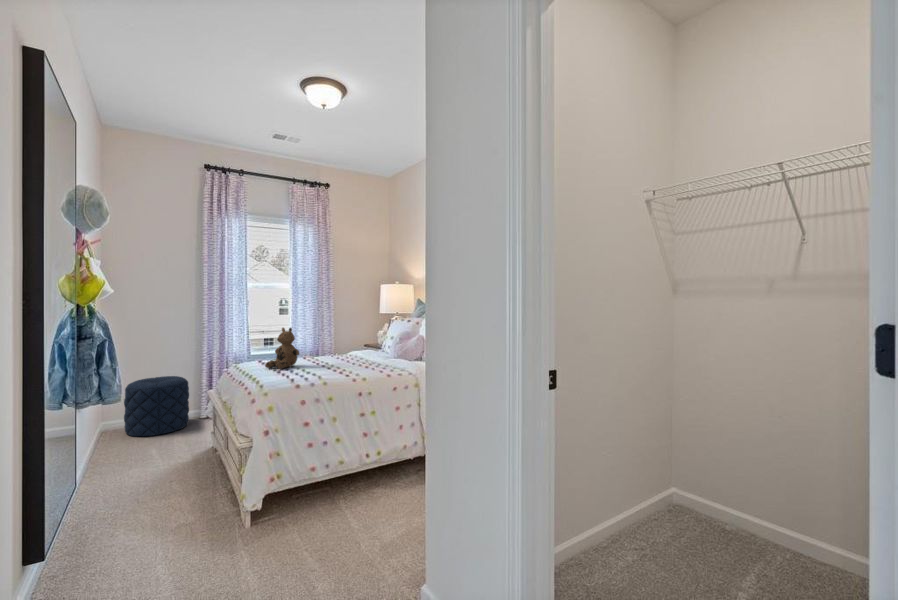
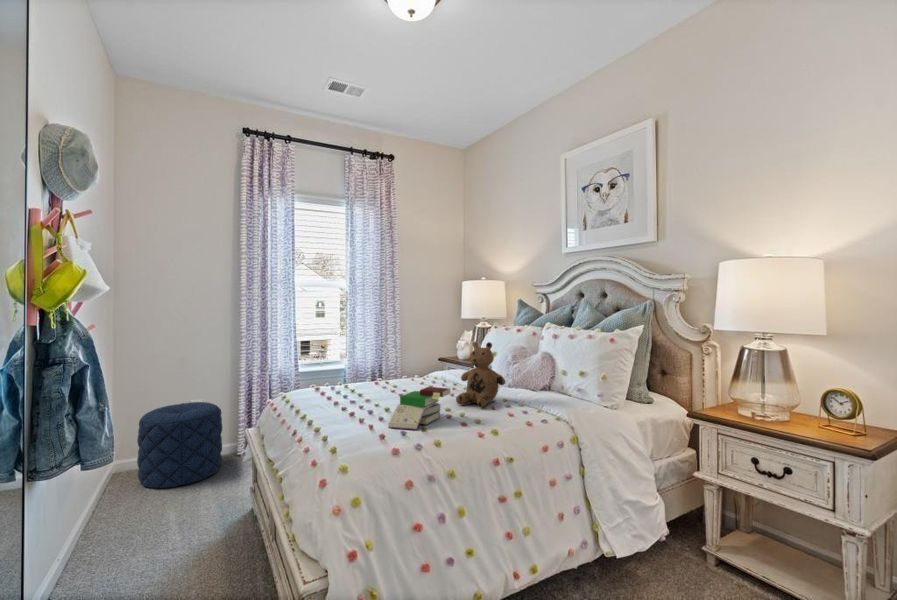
teddy bear: present [265,328,299,369] -> present [456,342,505,407]
book: none [299,354,341,378] -> present [388,387,451,430]

